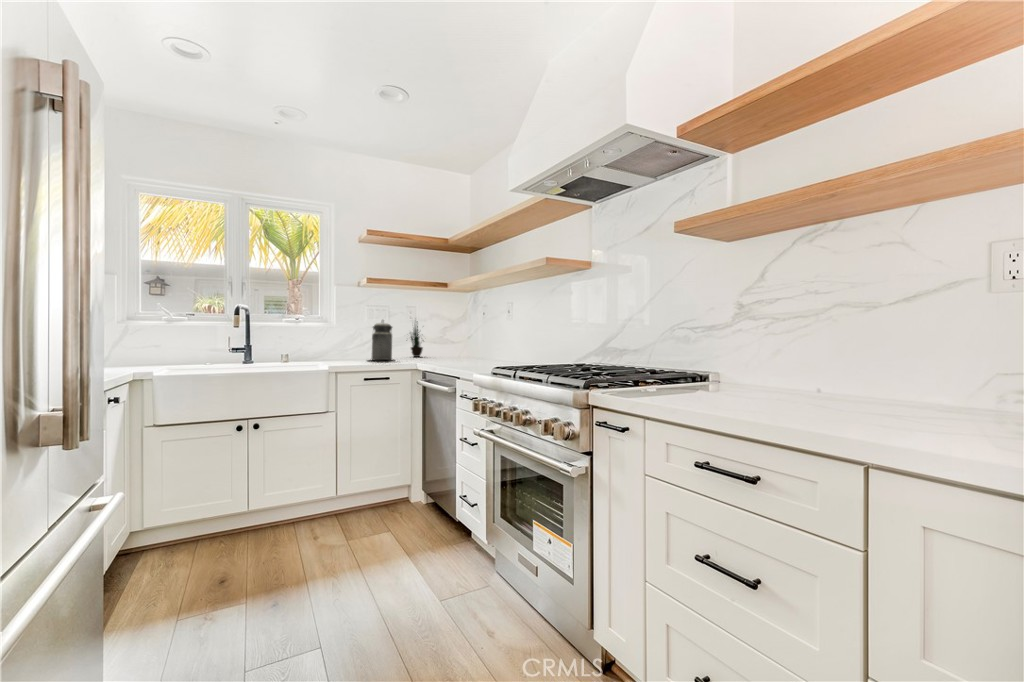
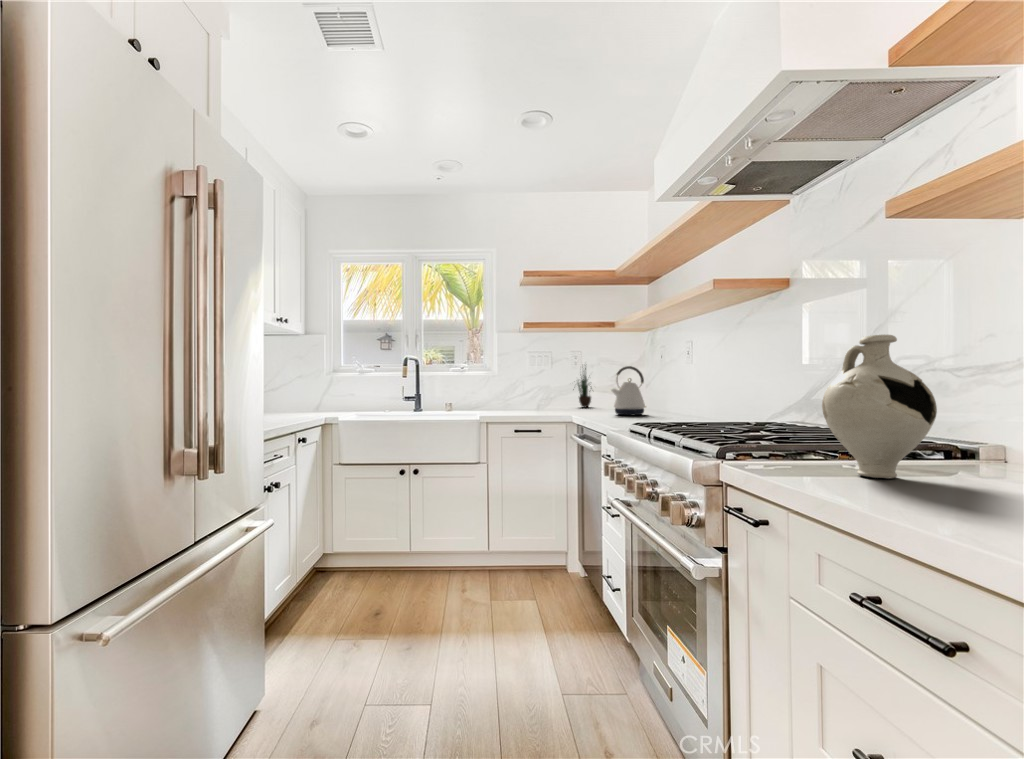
decorative vase: none [663,304,726,395] -> present [822,335,937,478]
kettle: none [453,321,481,362] -> present [611,366,646,415]
canister: present [371,323,395,360] -> none [524,367,555,411]

